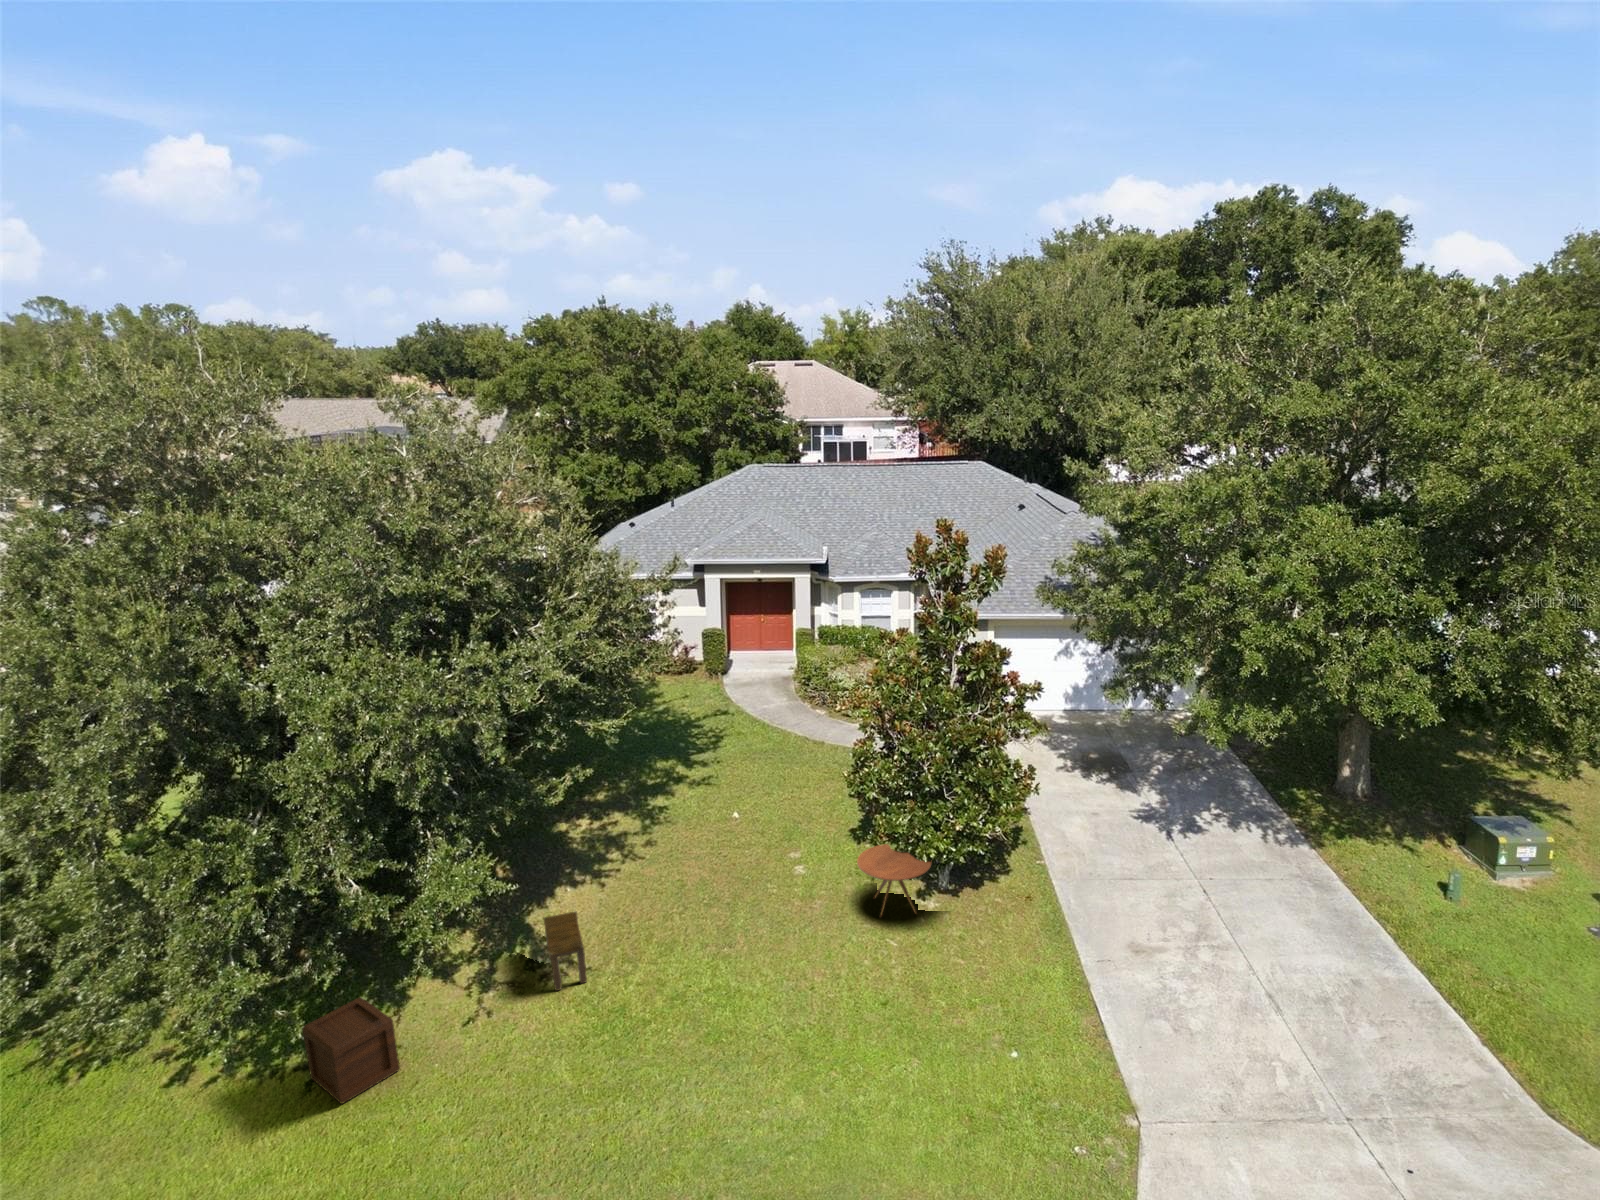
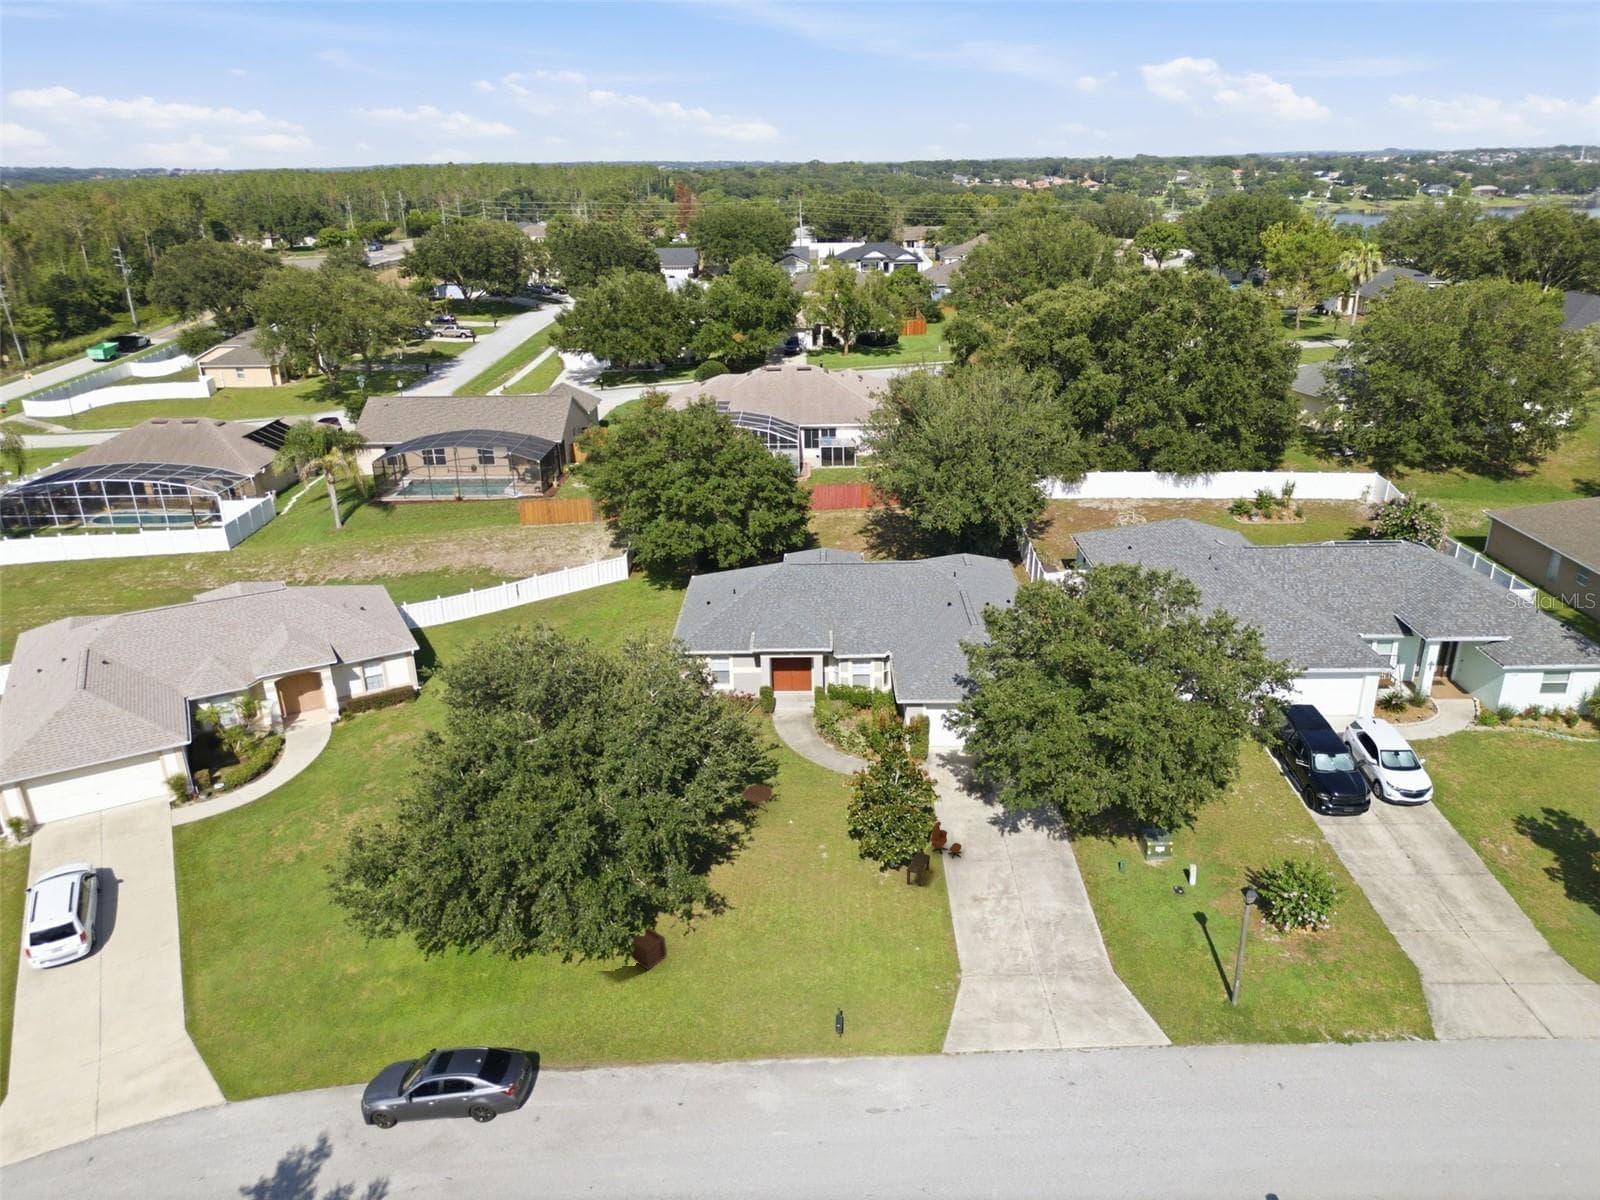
lounge chair: none [1025,800,1091,875] -> present [931,821,961,858]
round table: present [857,844,931,917] -> present [742,785,773,807]
bench: present [544,911,587,991] -> present [907,852,930,886]

